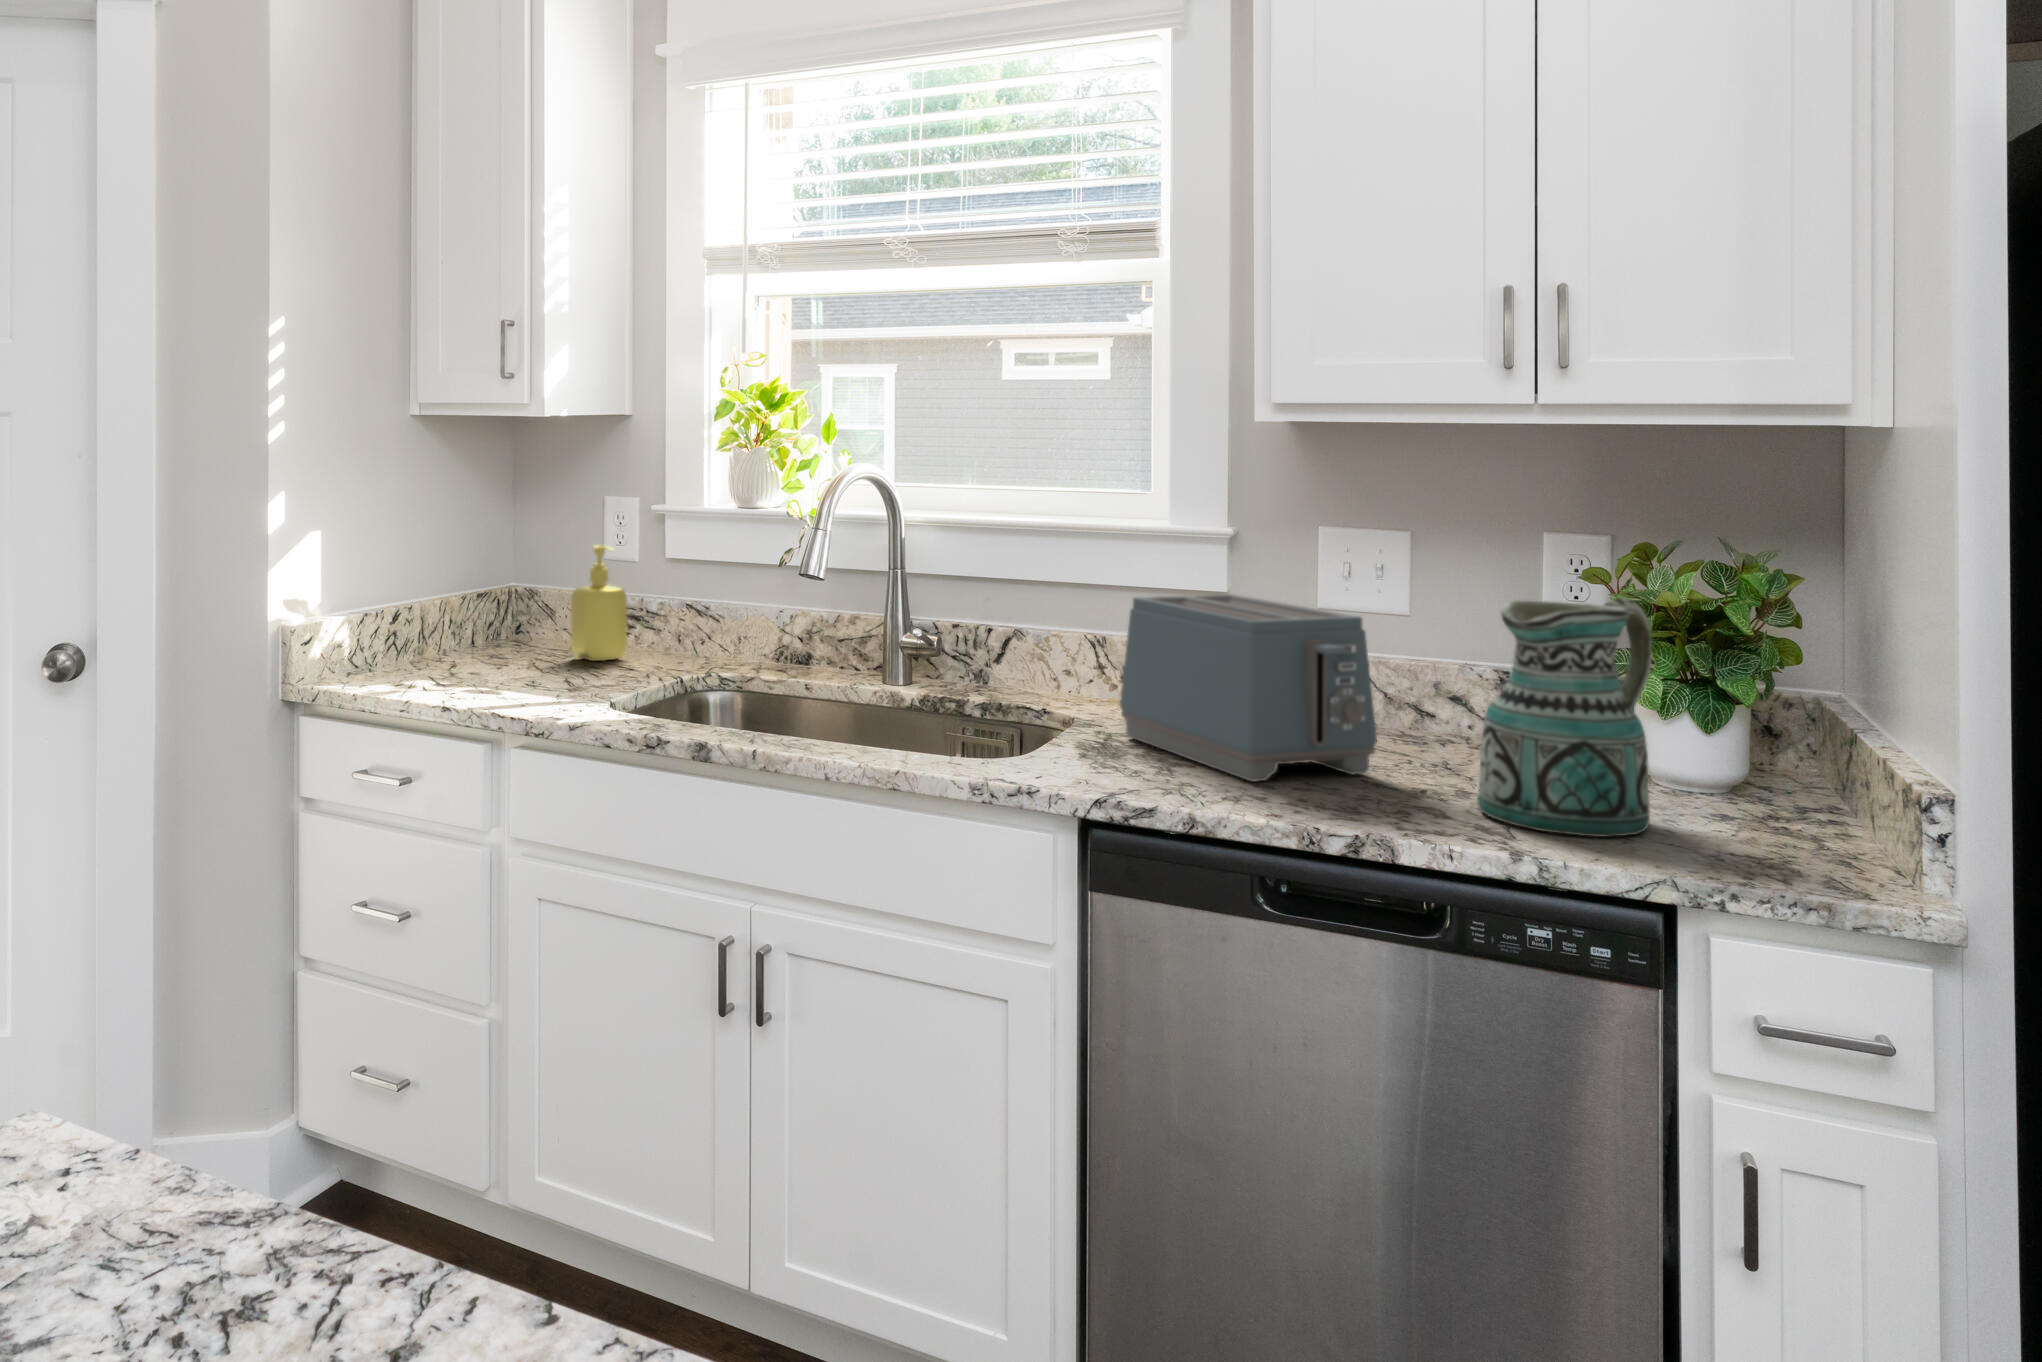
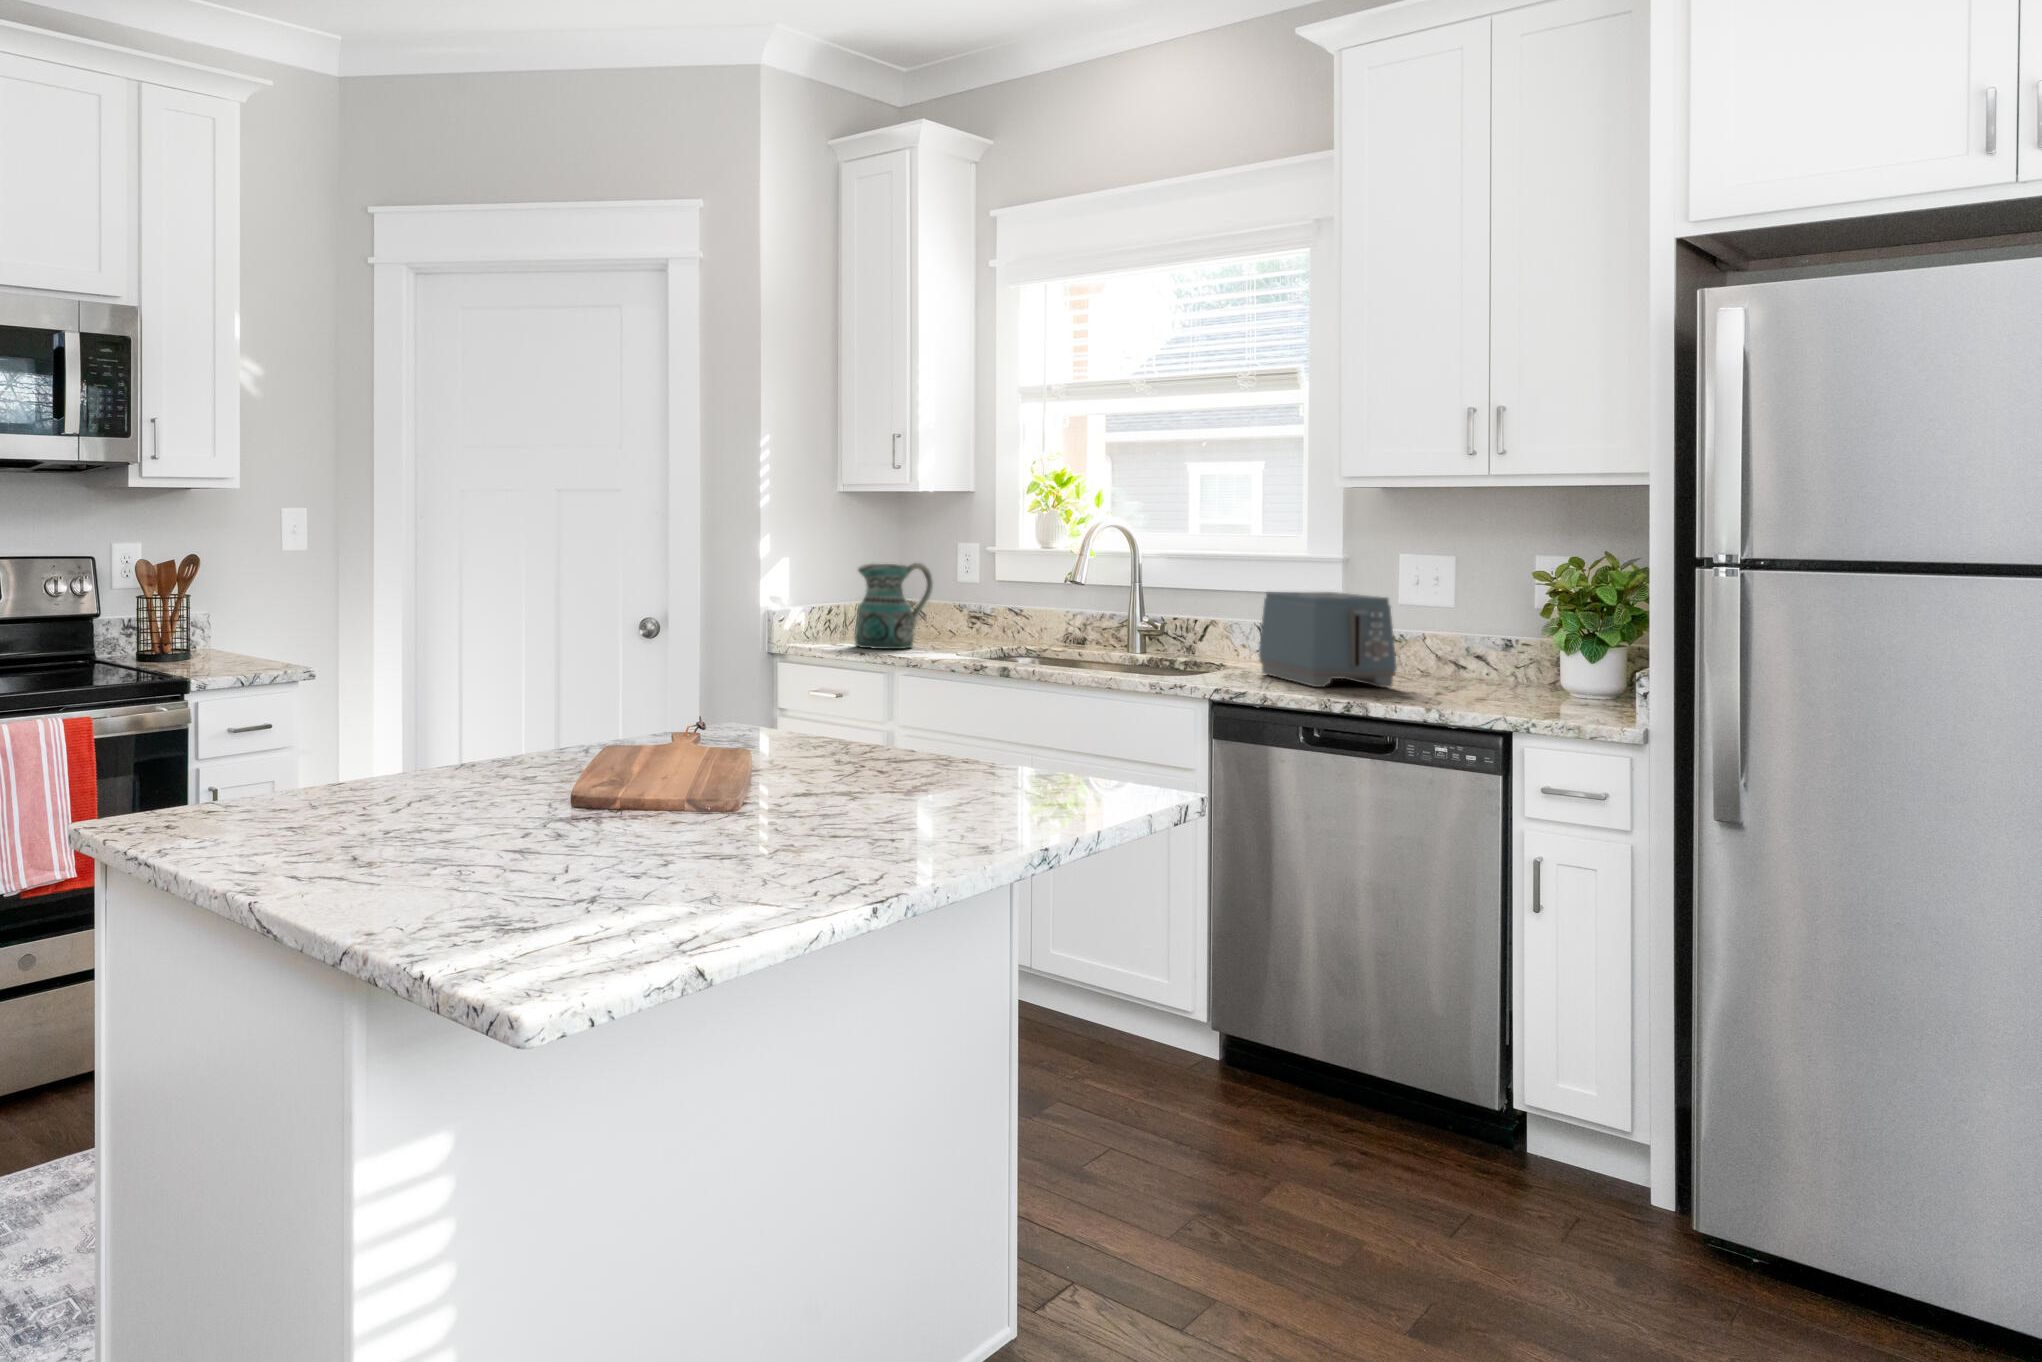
soap dispenser: present [571,545,627,661] -> none [936,572,971,642]
ceramic pitcher: present [1477,598,1652,837] -> present [855,563,933,649]

